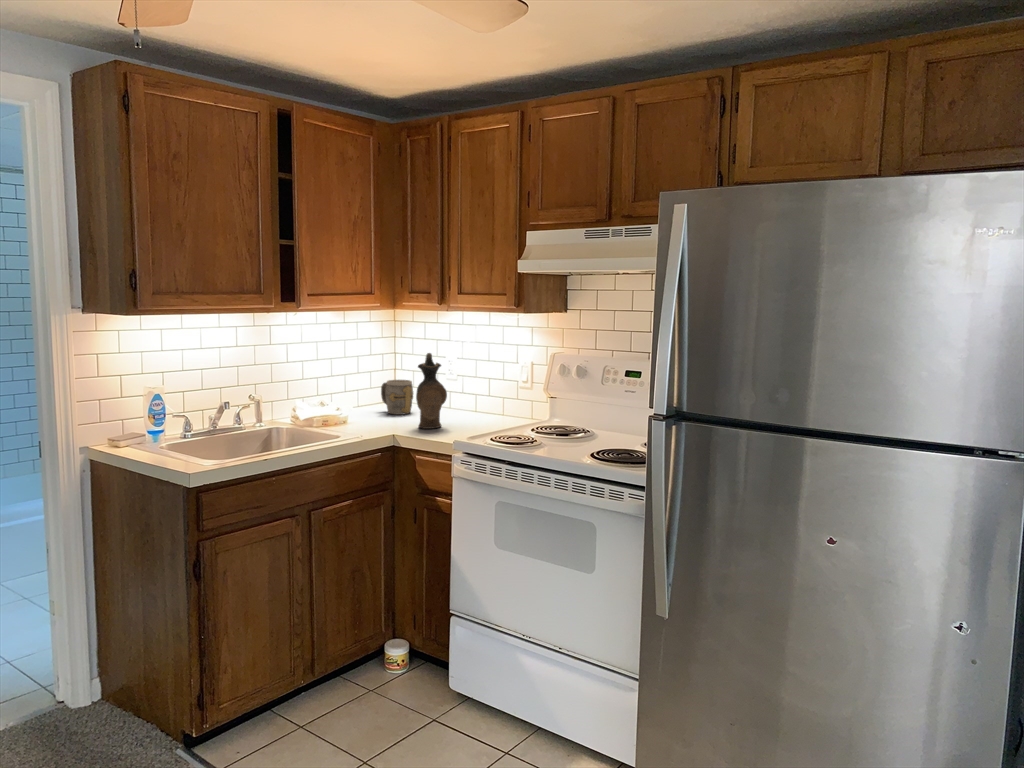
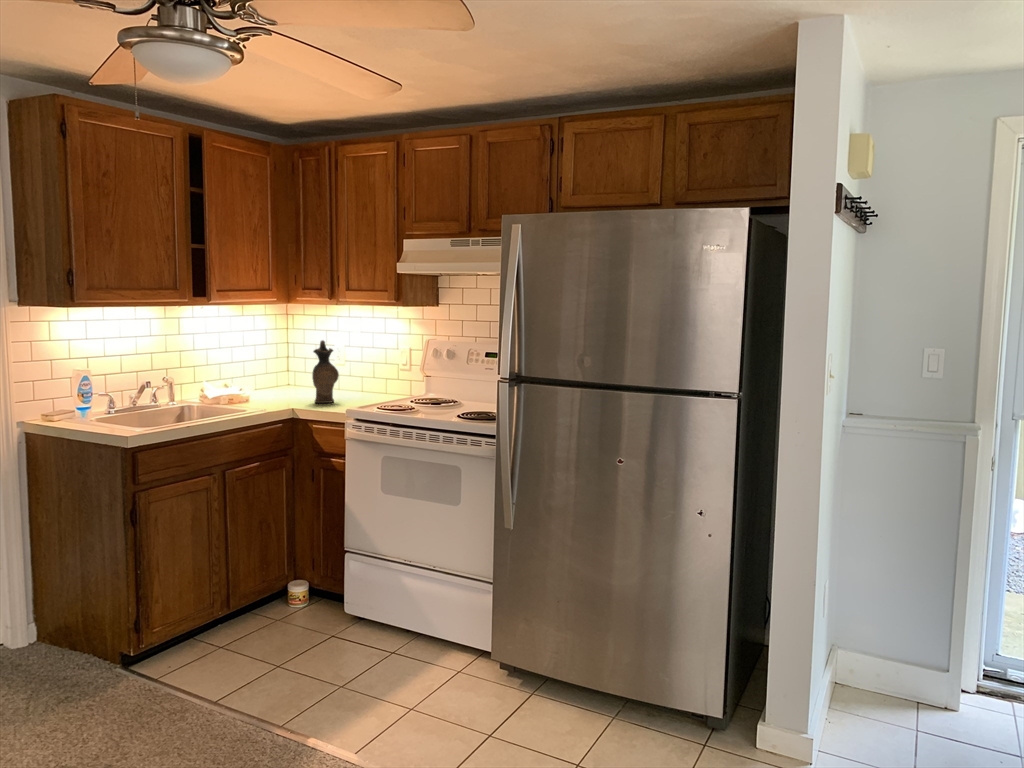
mug: present [381,380,413,415] -> none [279,365,308,395]

